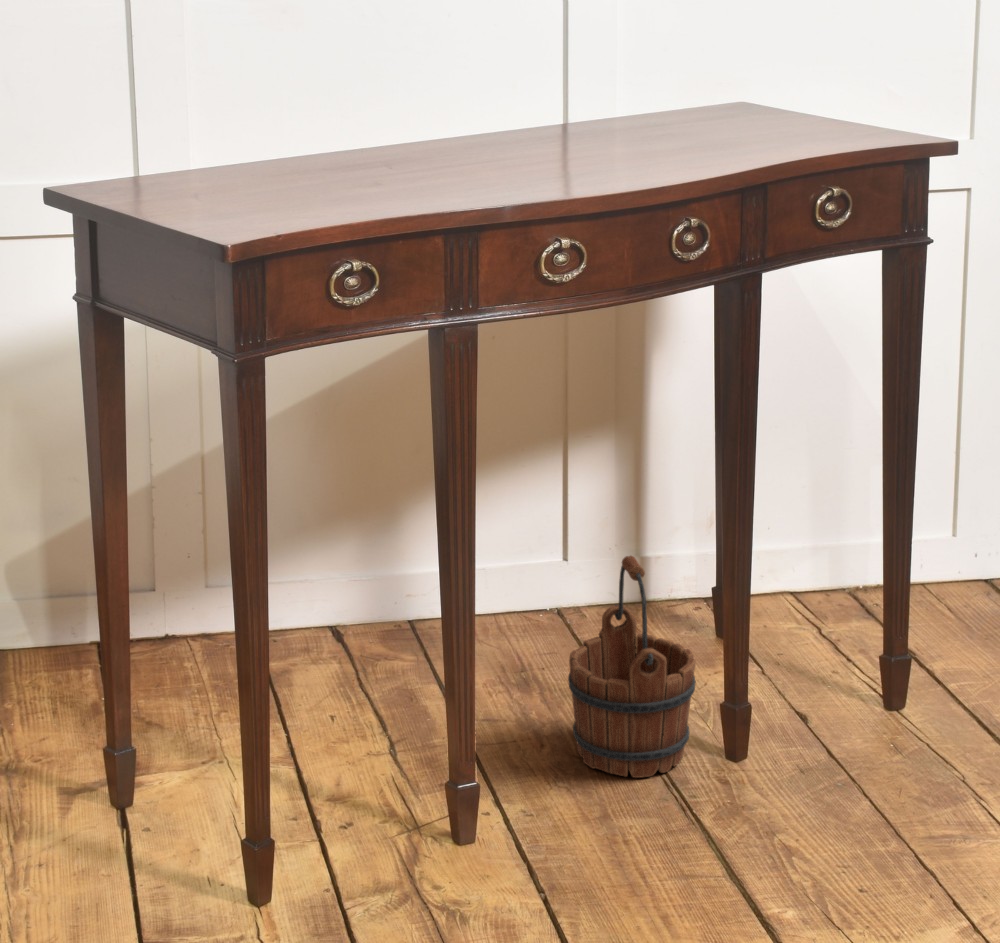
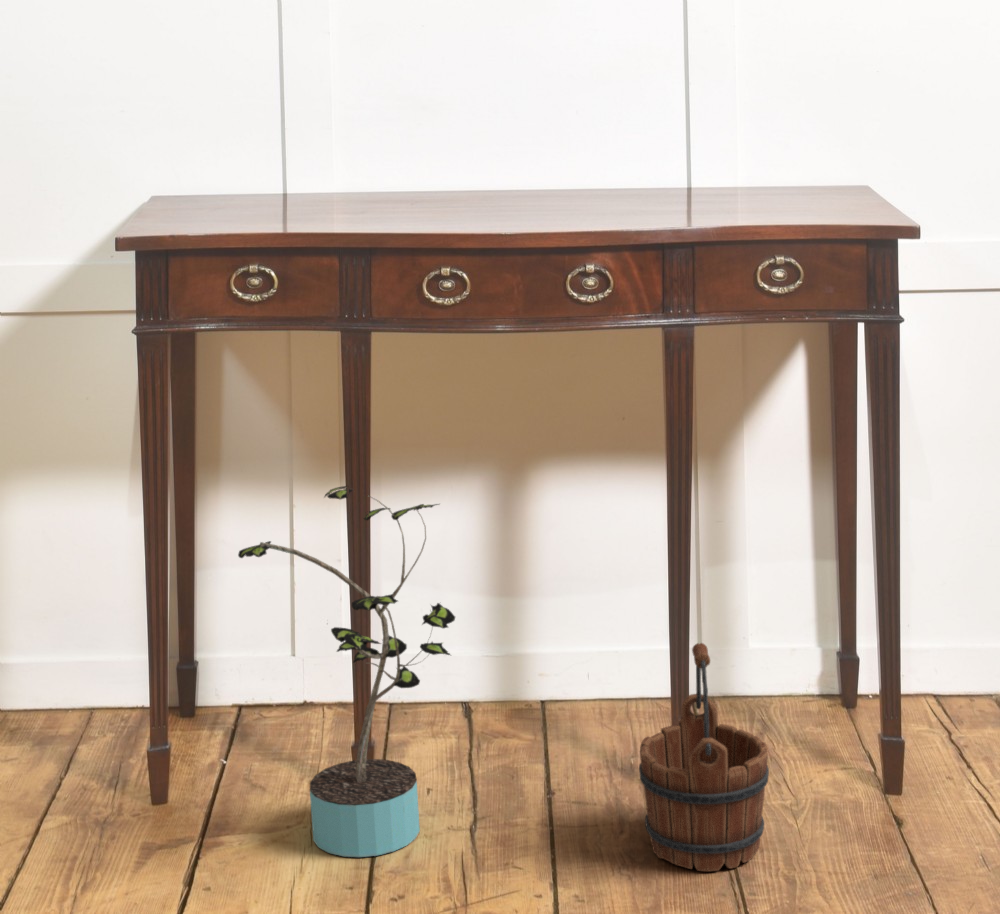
potted plant: none [157,407,392,791] -> present [238,486,455,857]

